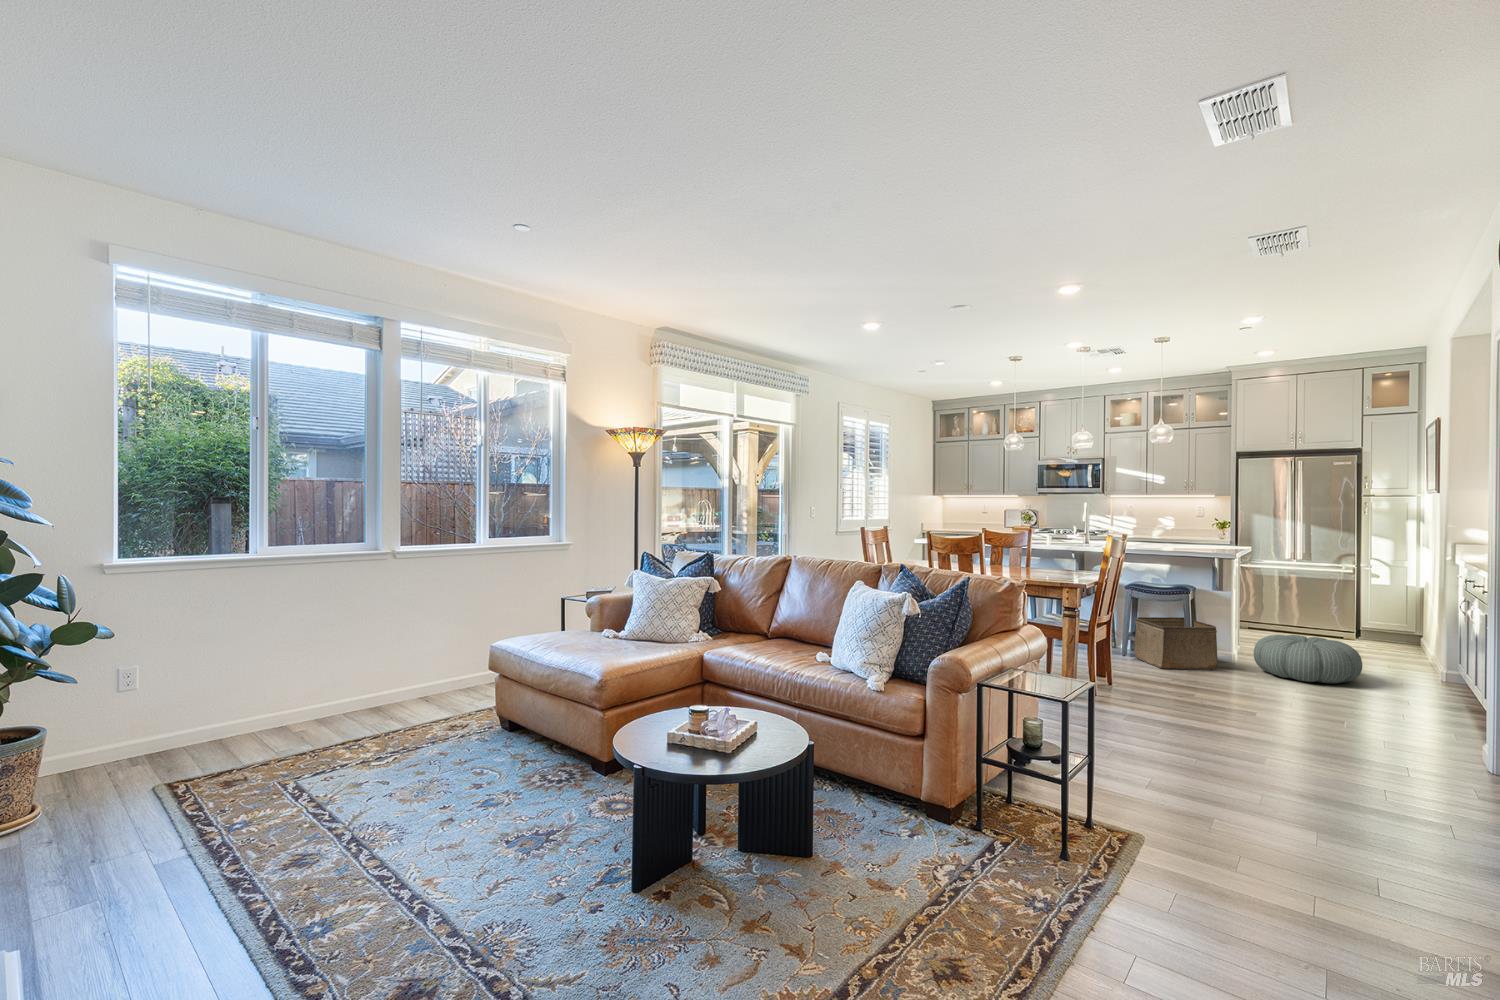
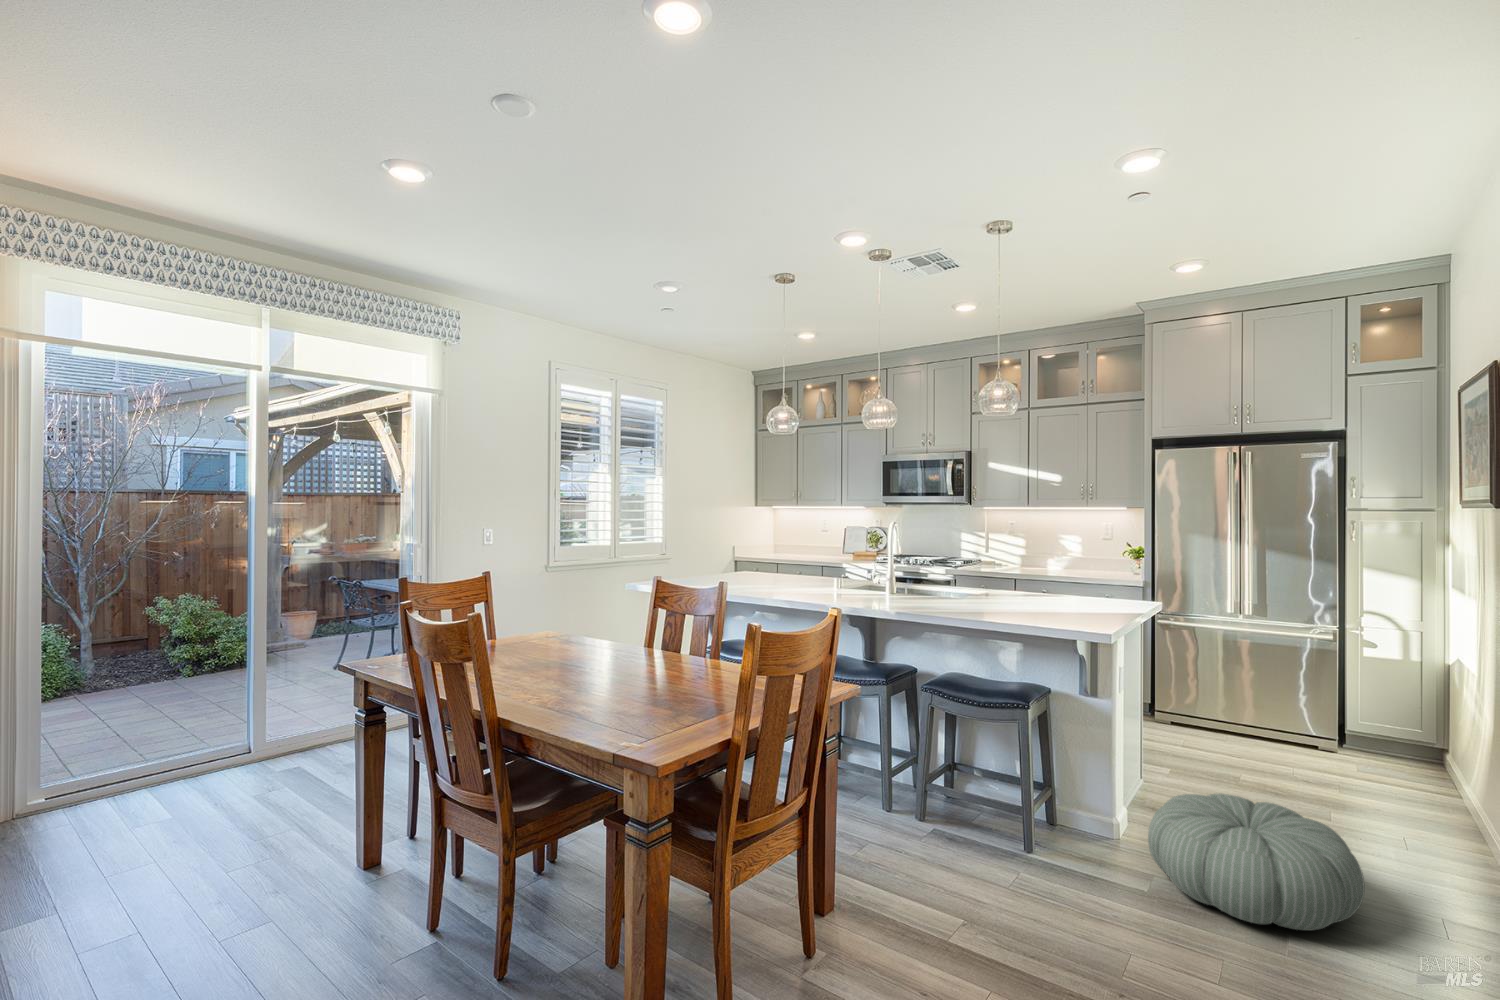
storage bin: present [1134,617,1218,670] -> none [937,746,1077,871]

